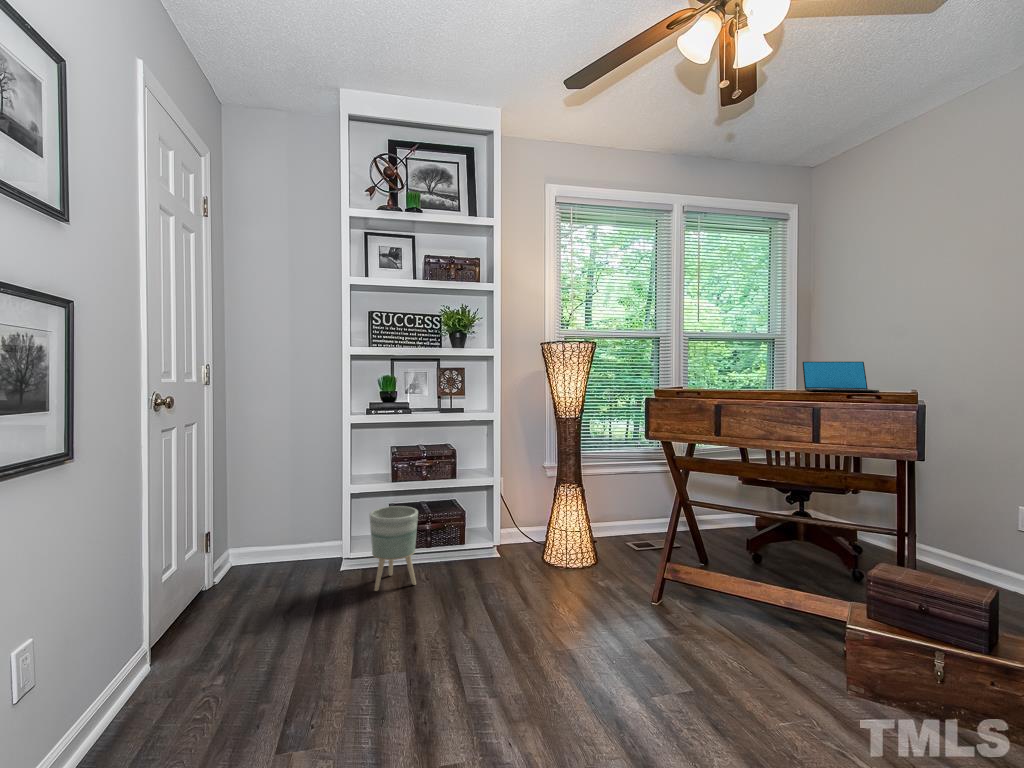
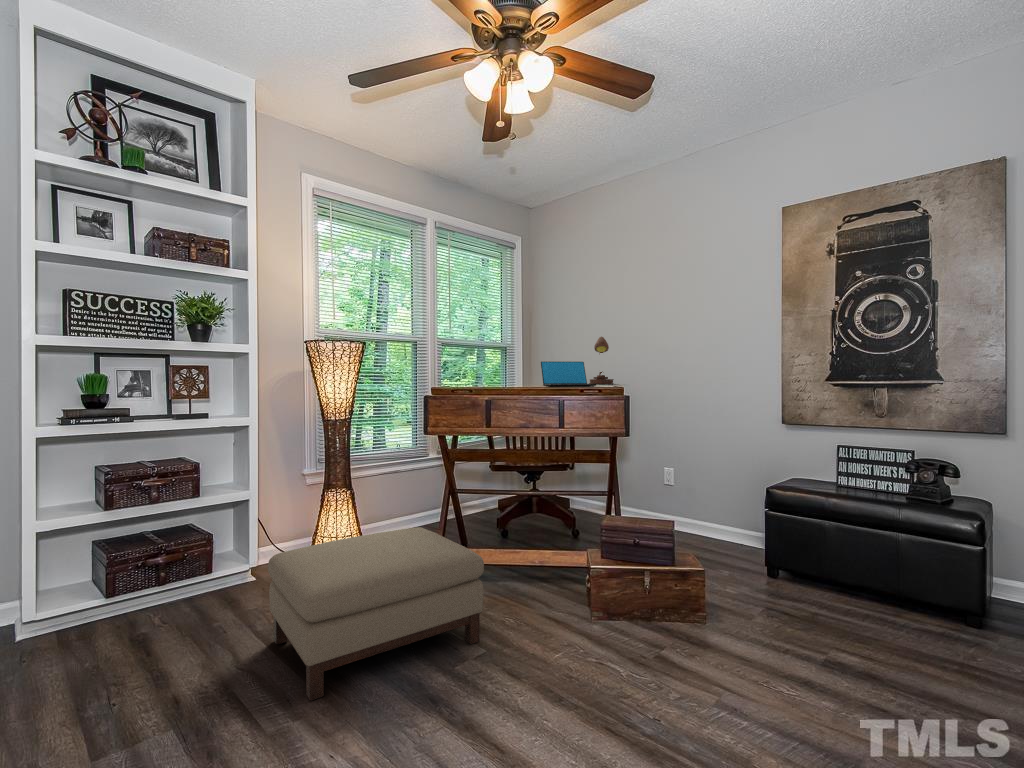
desk lamp: none [873,330,912,389] -> present [590,337,614,384]
planter: present [370,506,418,591] -> none [79,537,153,649]
ottoman: none [494,537,700,690] -> present [268,527,484,701]

